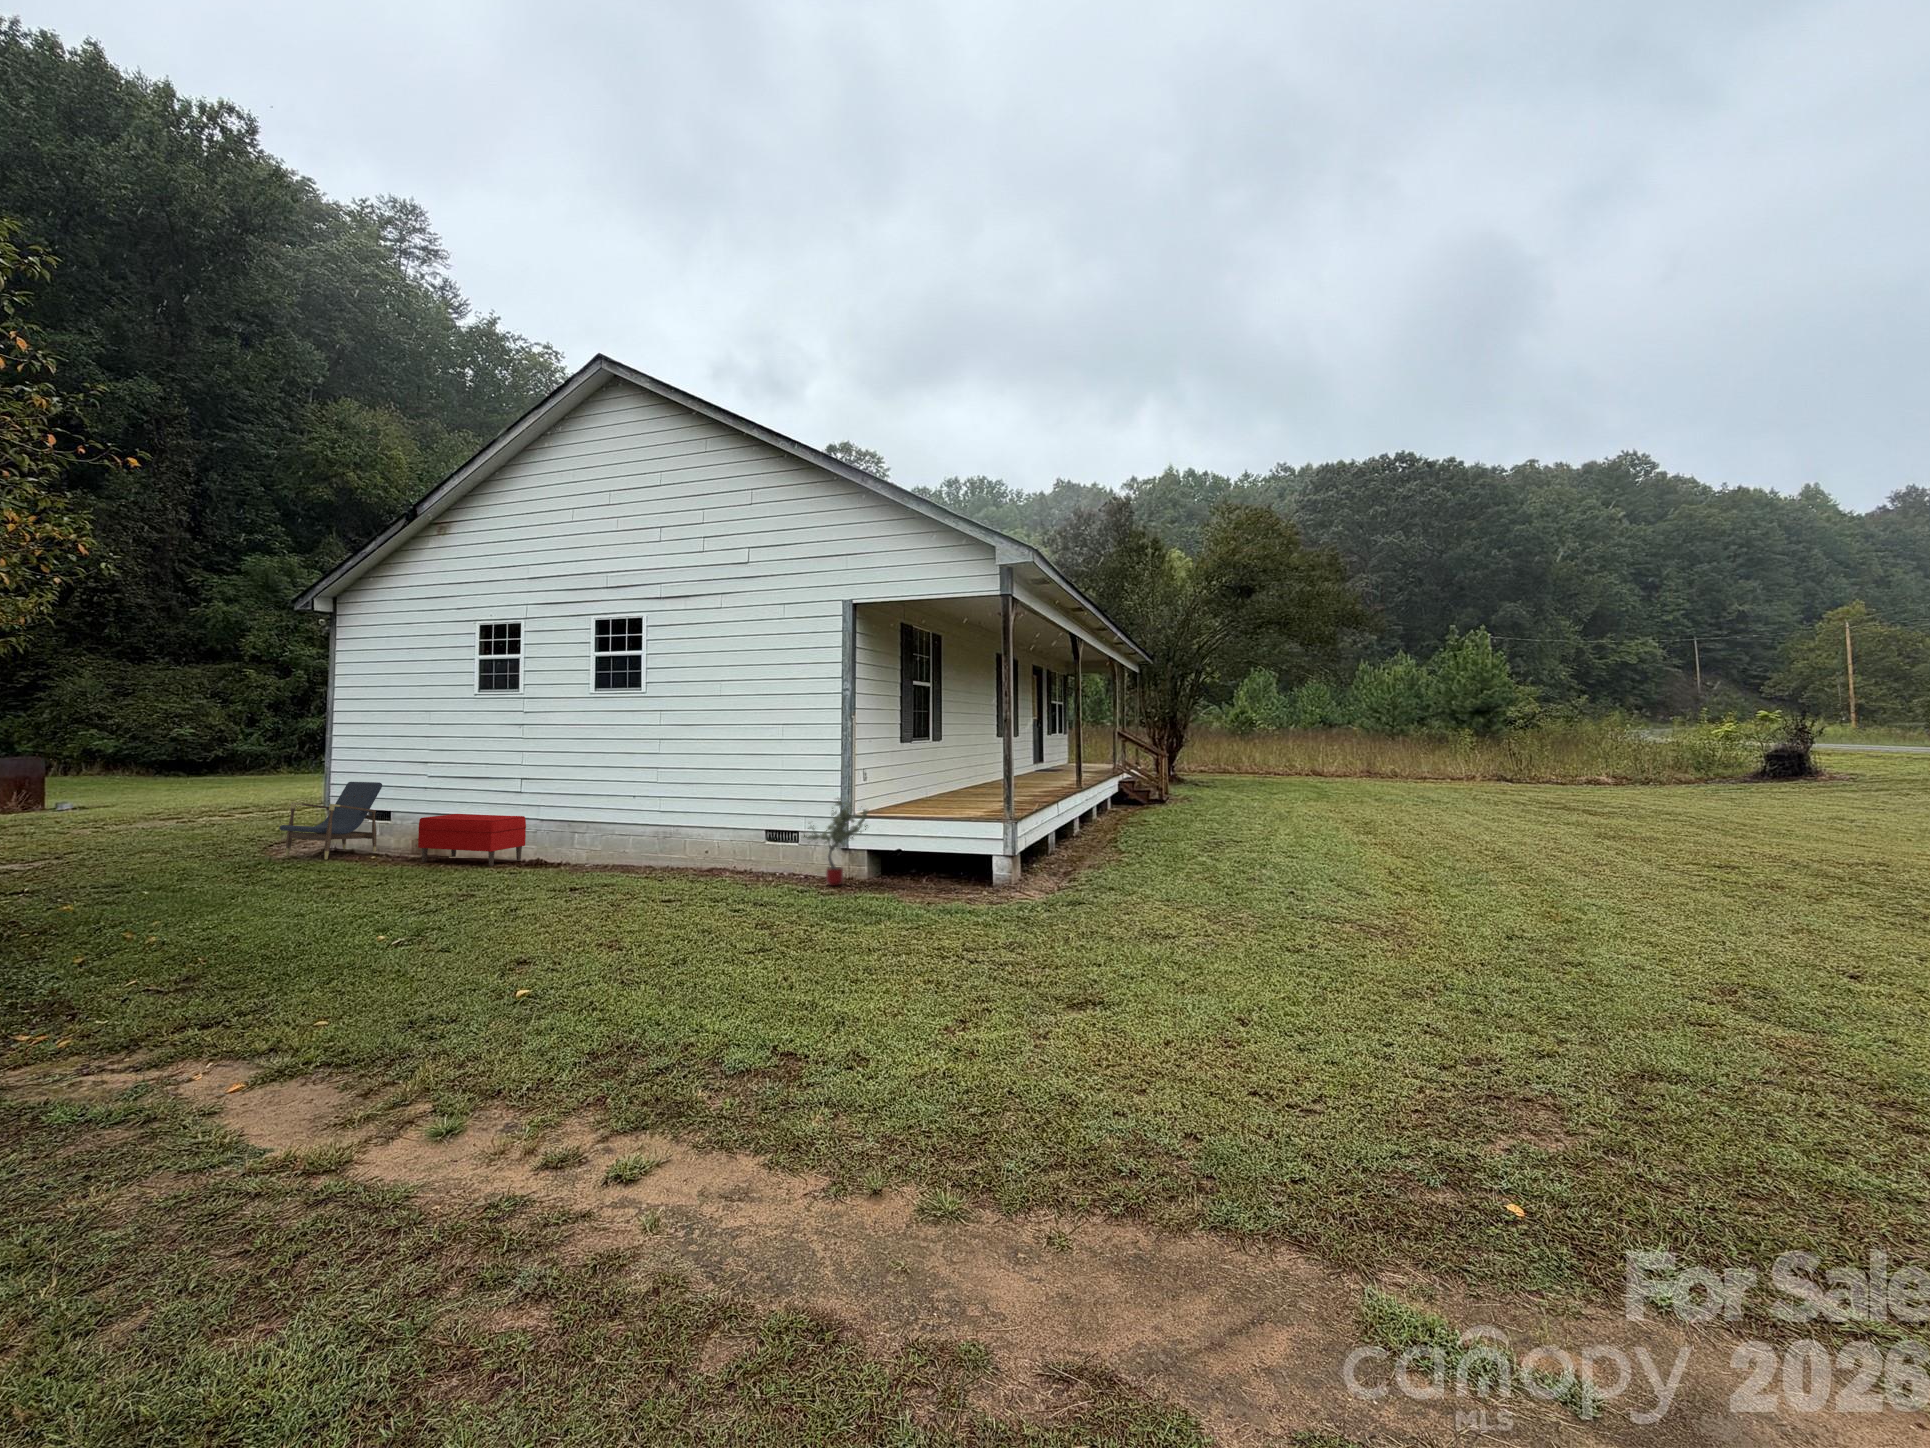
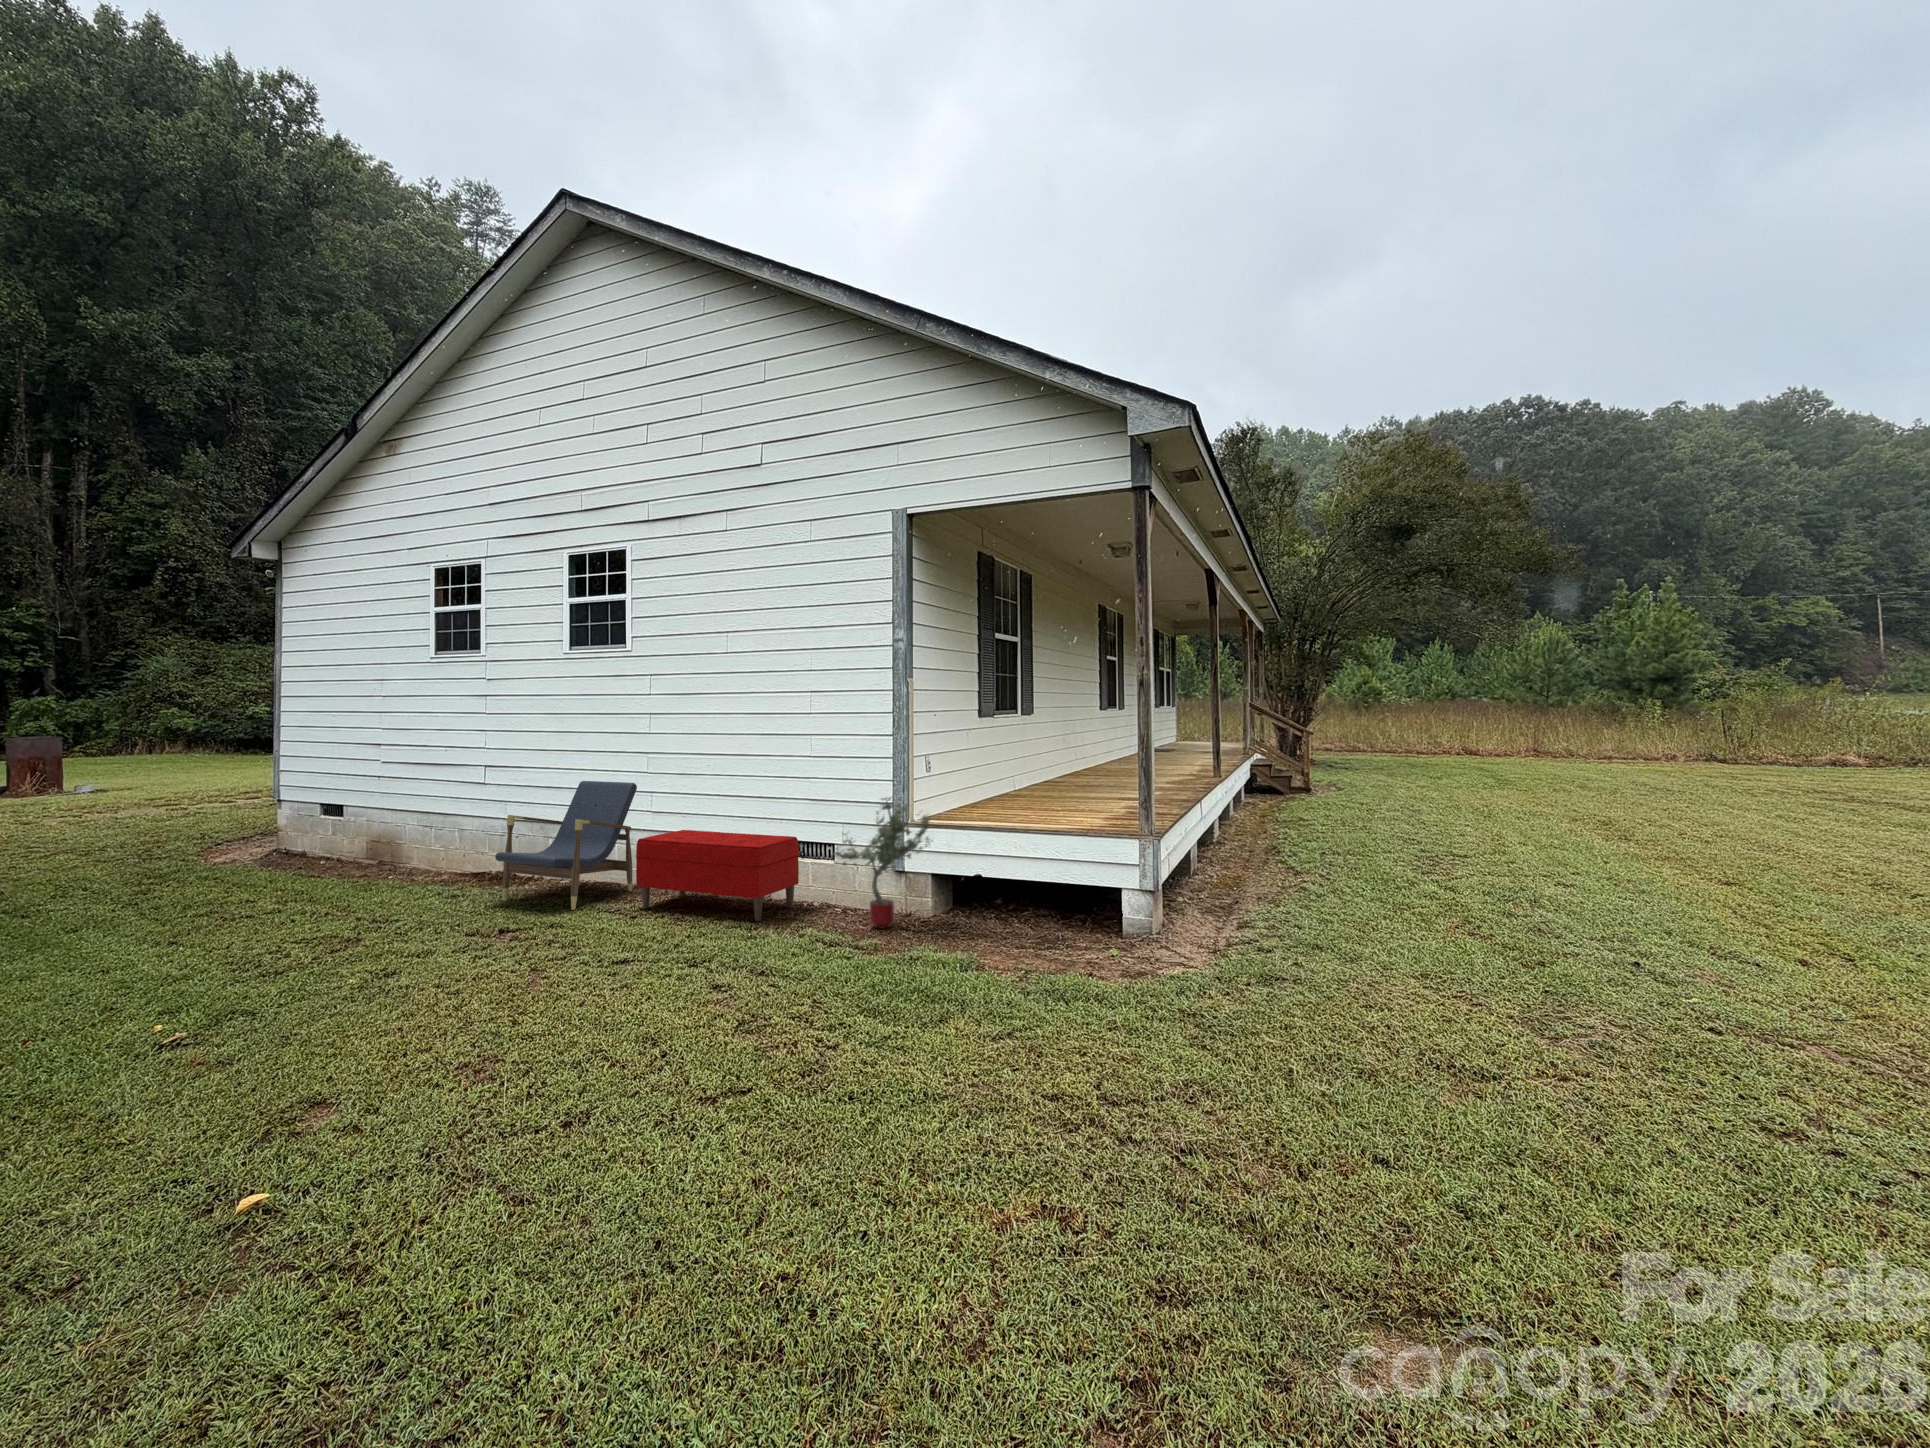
lounge chair: present [280,782,382,859] -> present [495,781,637,910]
bench: present [418,814,526,866] -> present [636,830,799,921]

